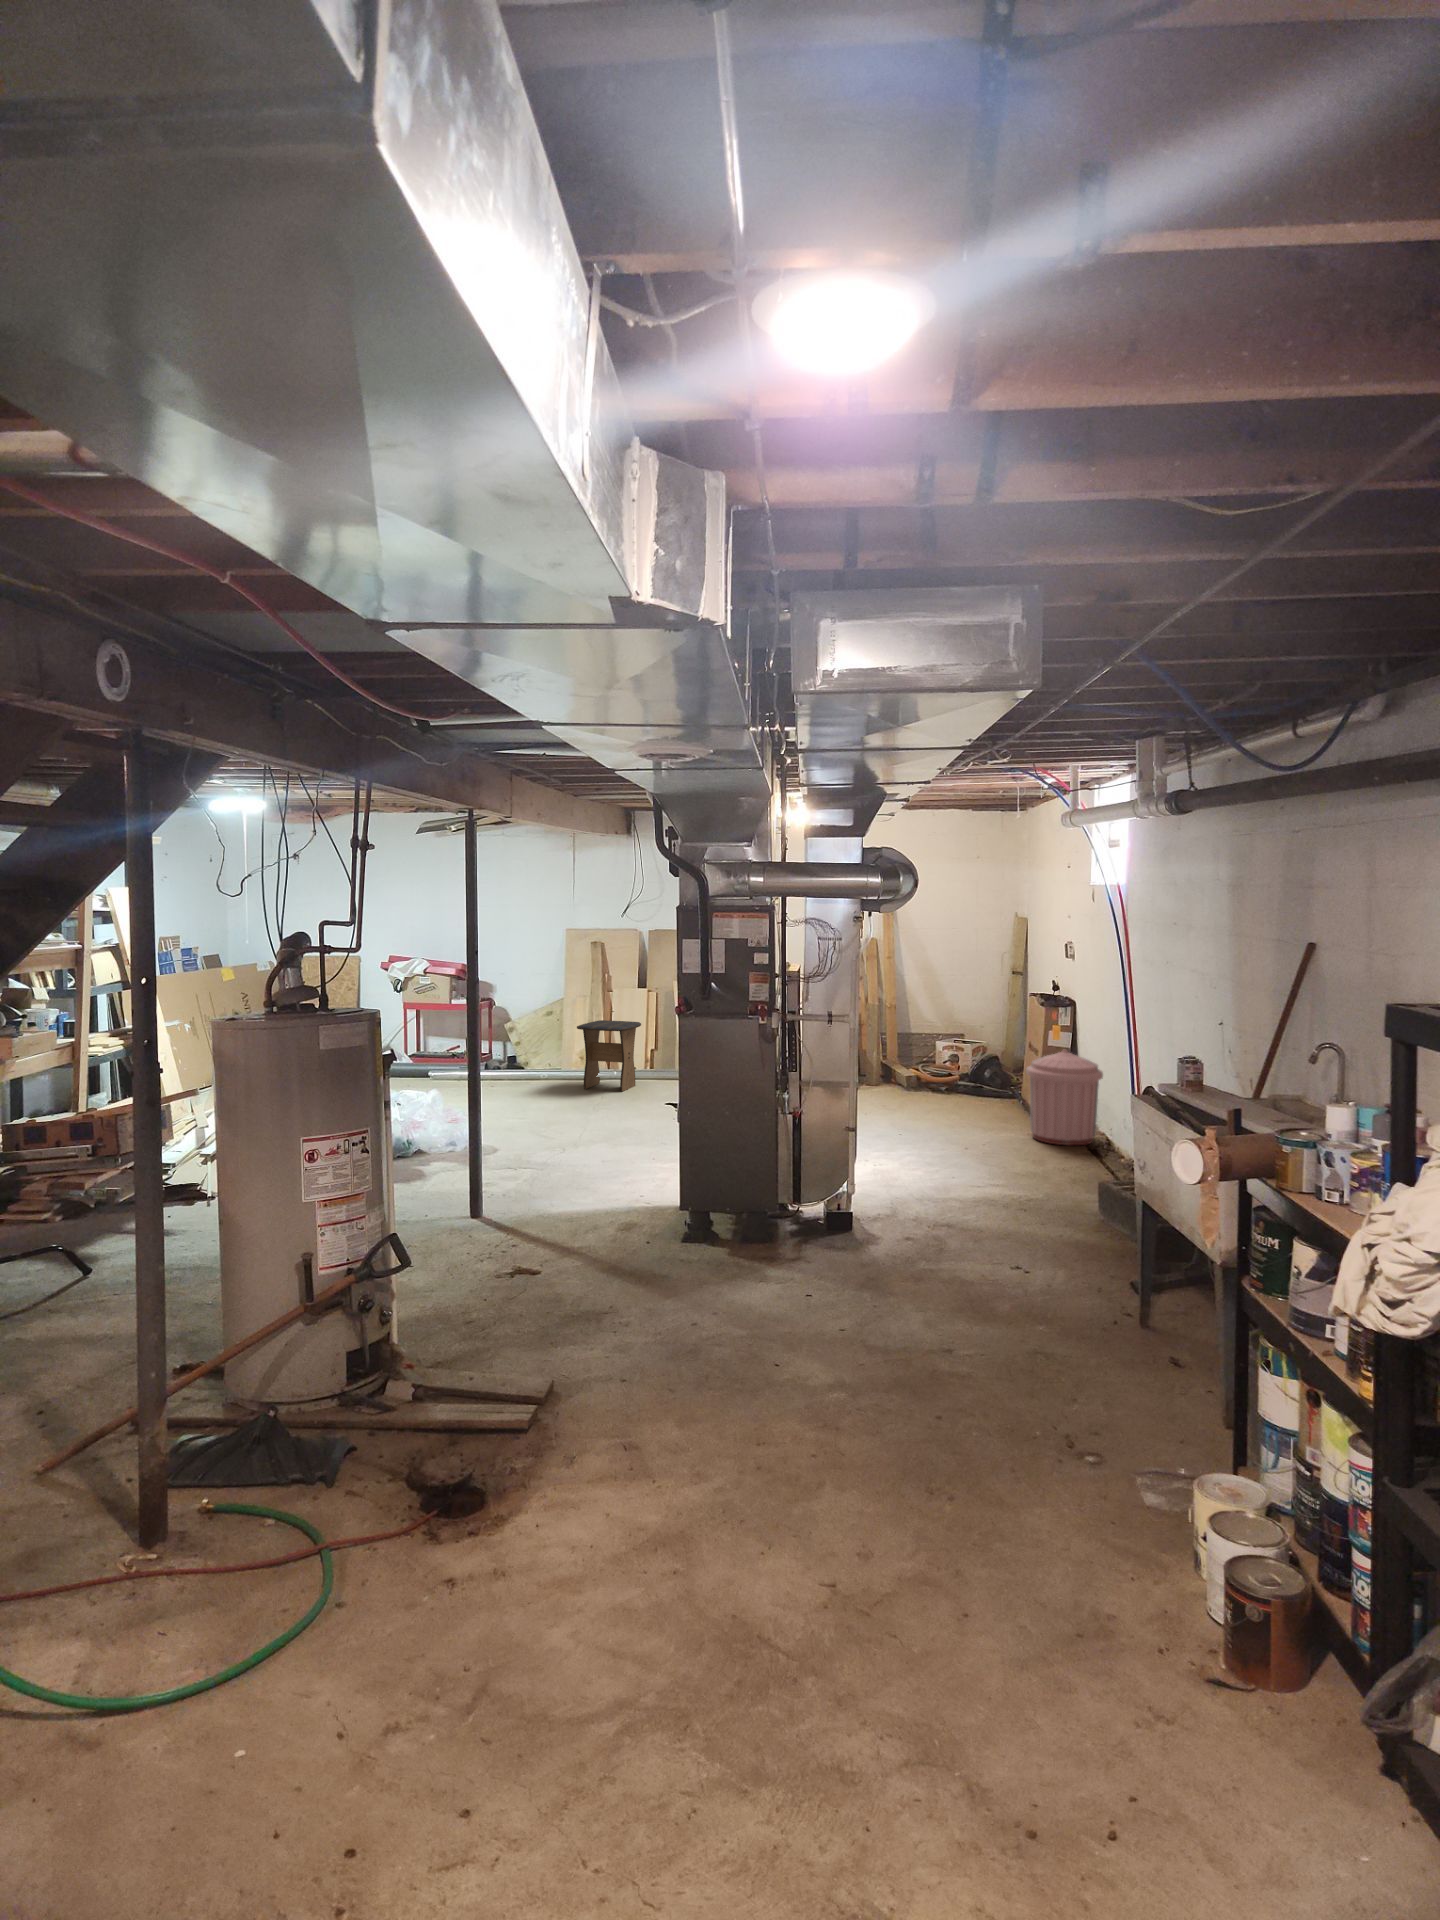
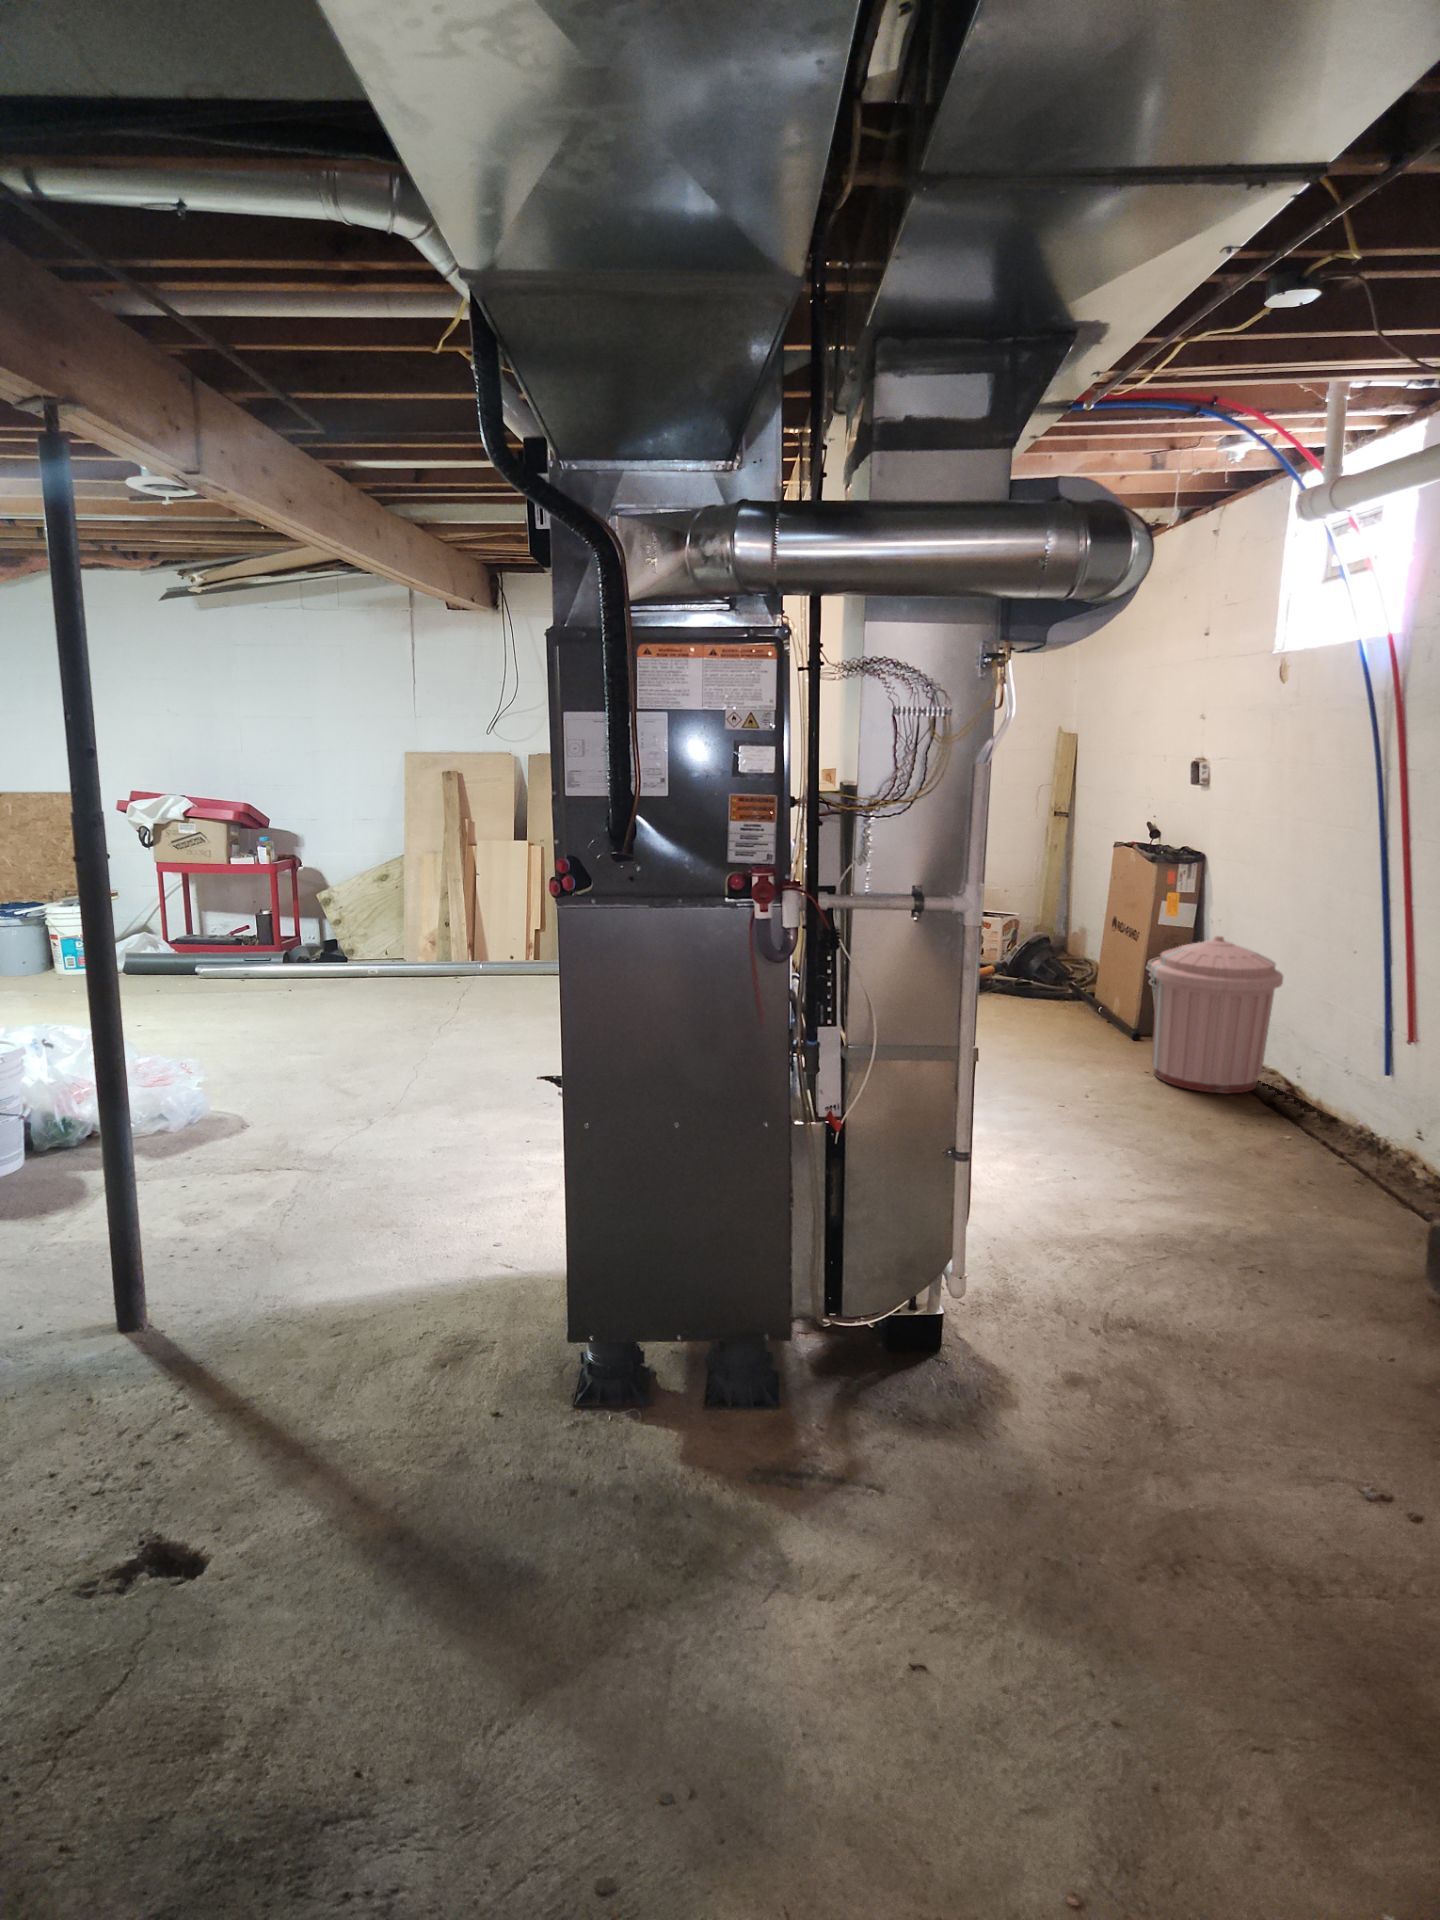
stool: present [577,1020,641,1092] -> none [420,887,523,996]

